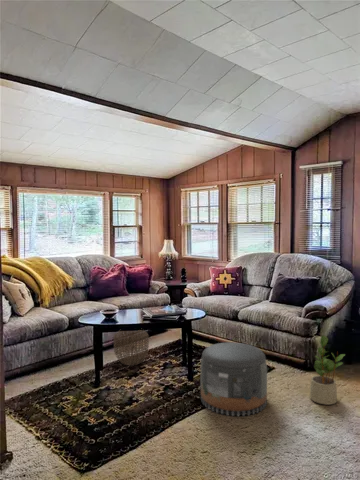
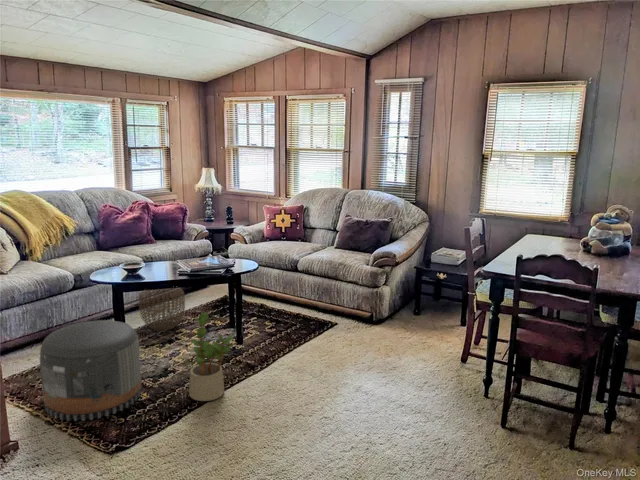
potted plant: present [310,336,345,405] -> present [189,312,234,401]
pouf: present [201,342,267,416] -> present [40,320,141,421]

